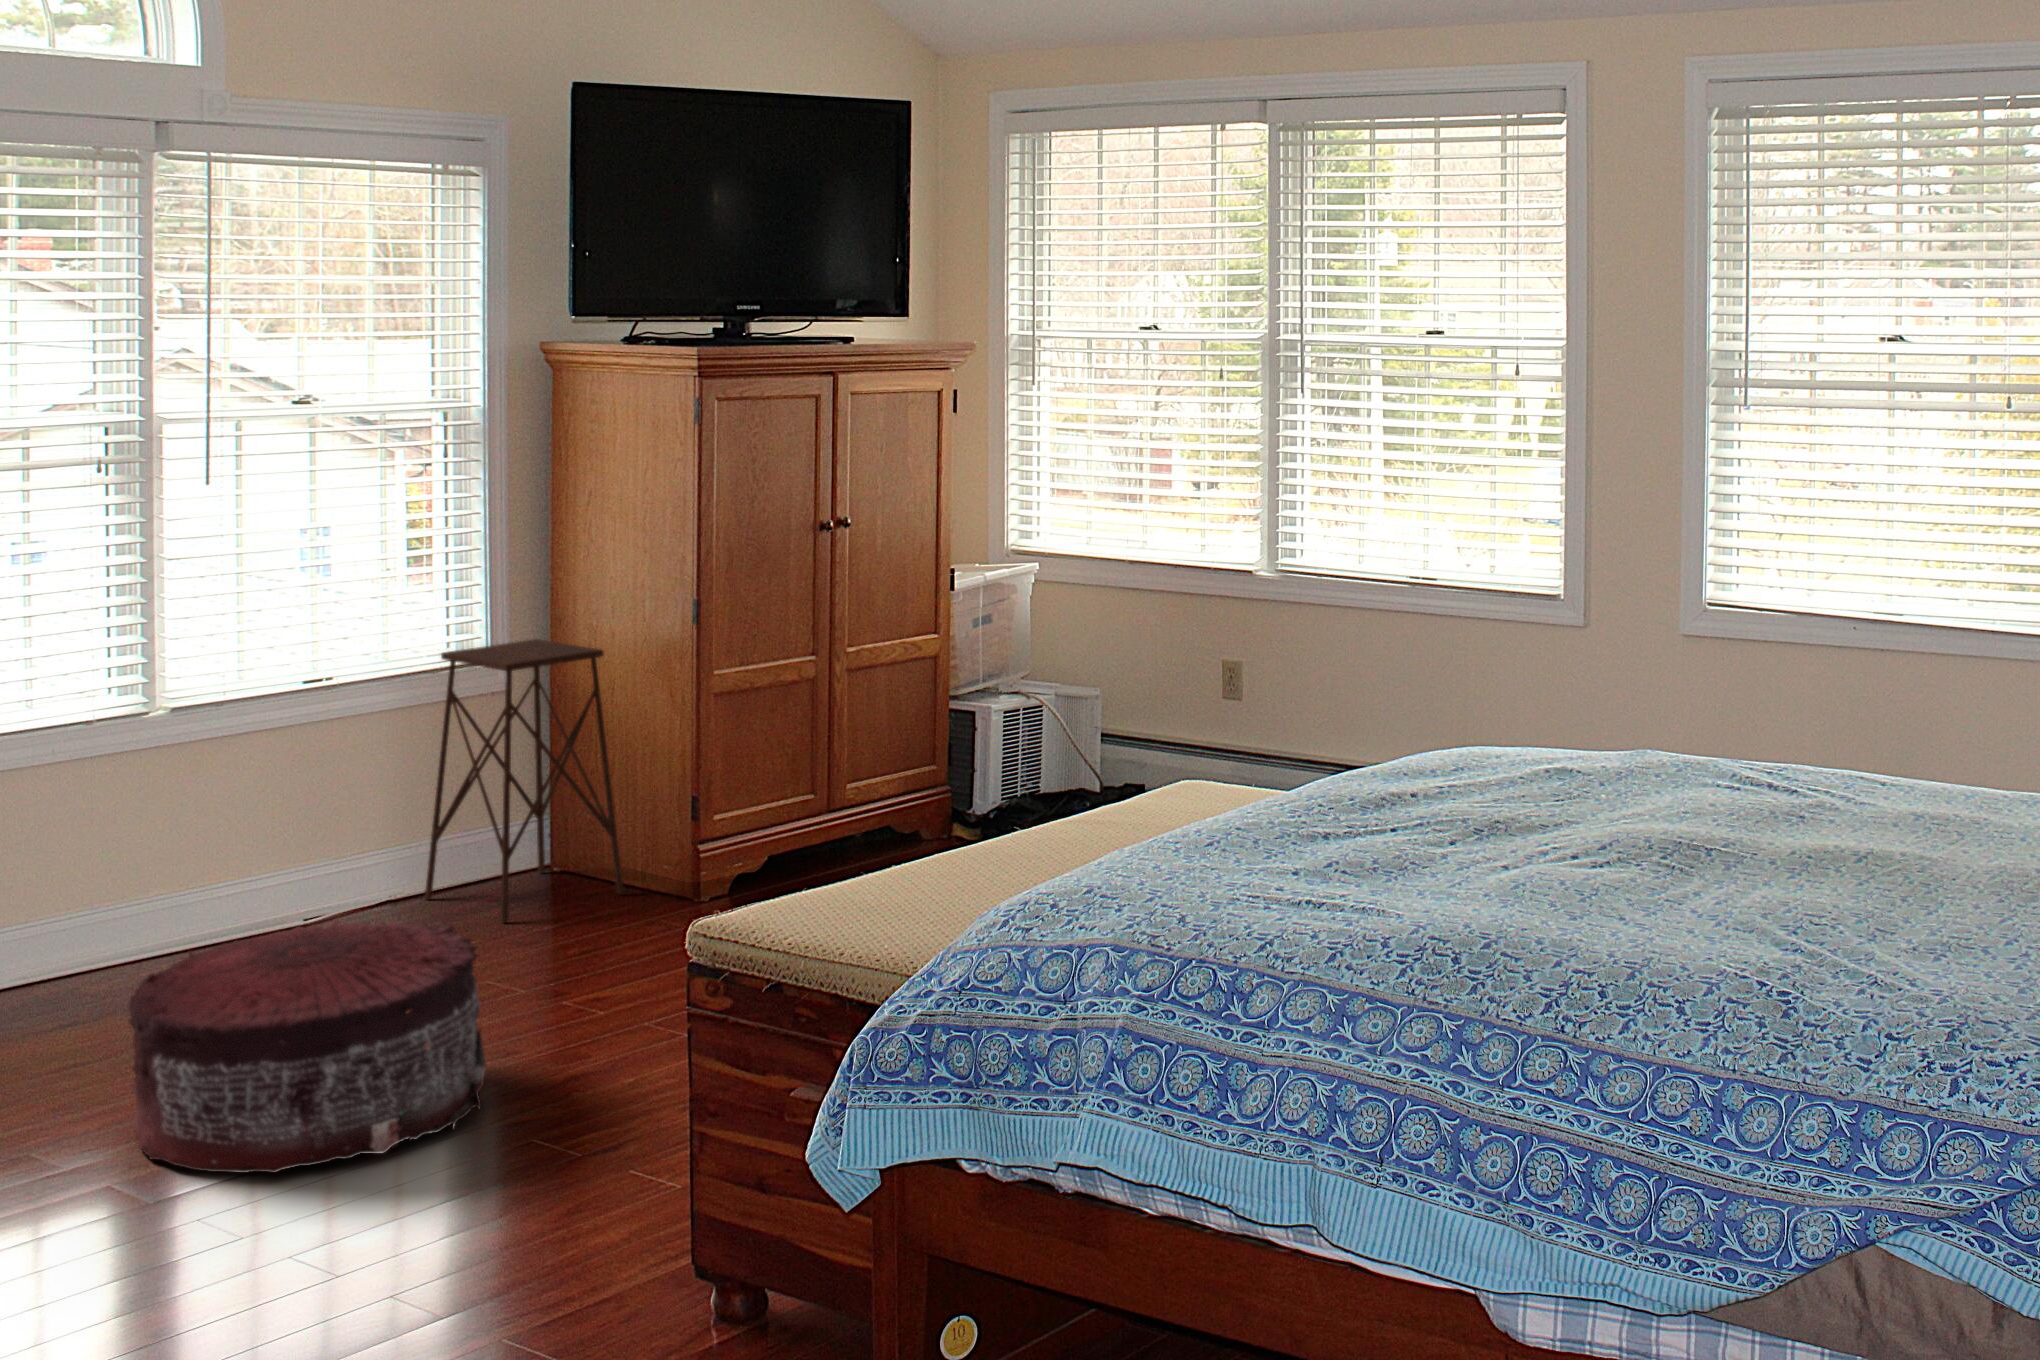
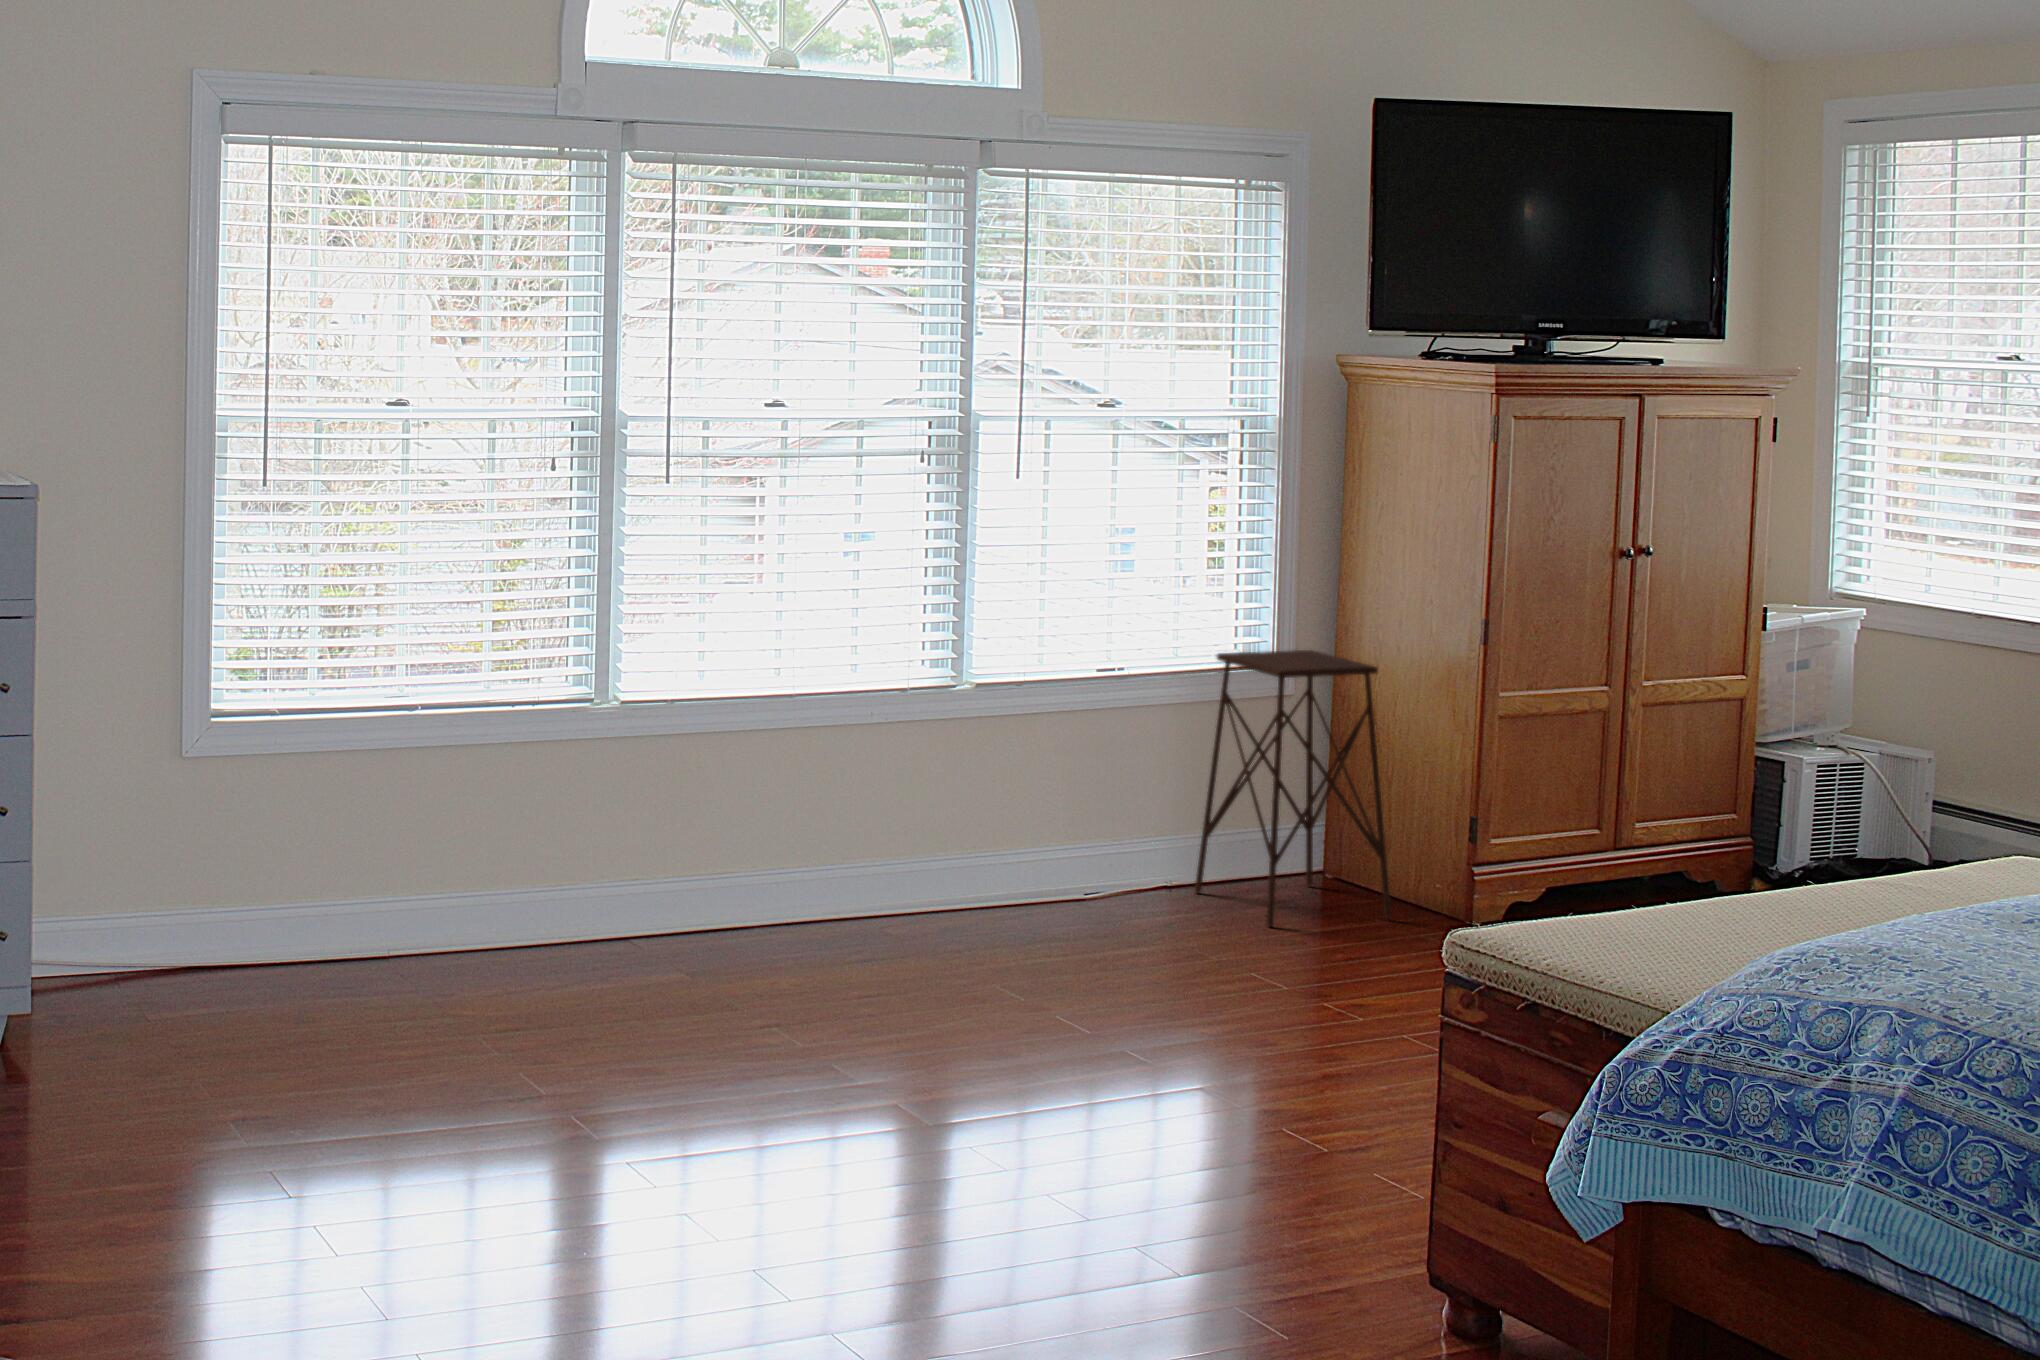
pouf: present [129,920,486,1173] -> none [937,886,1243,1106]

